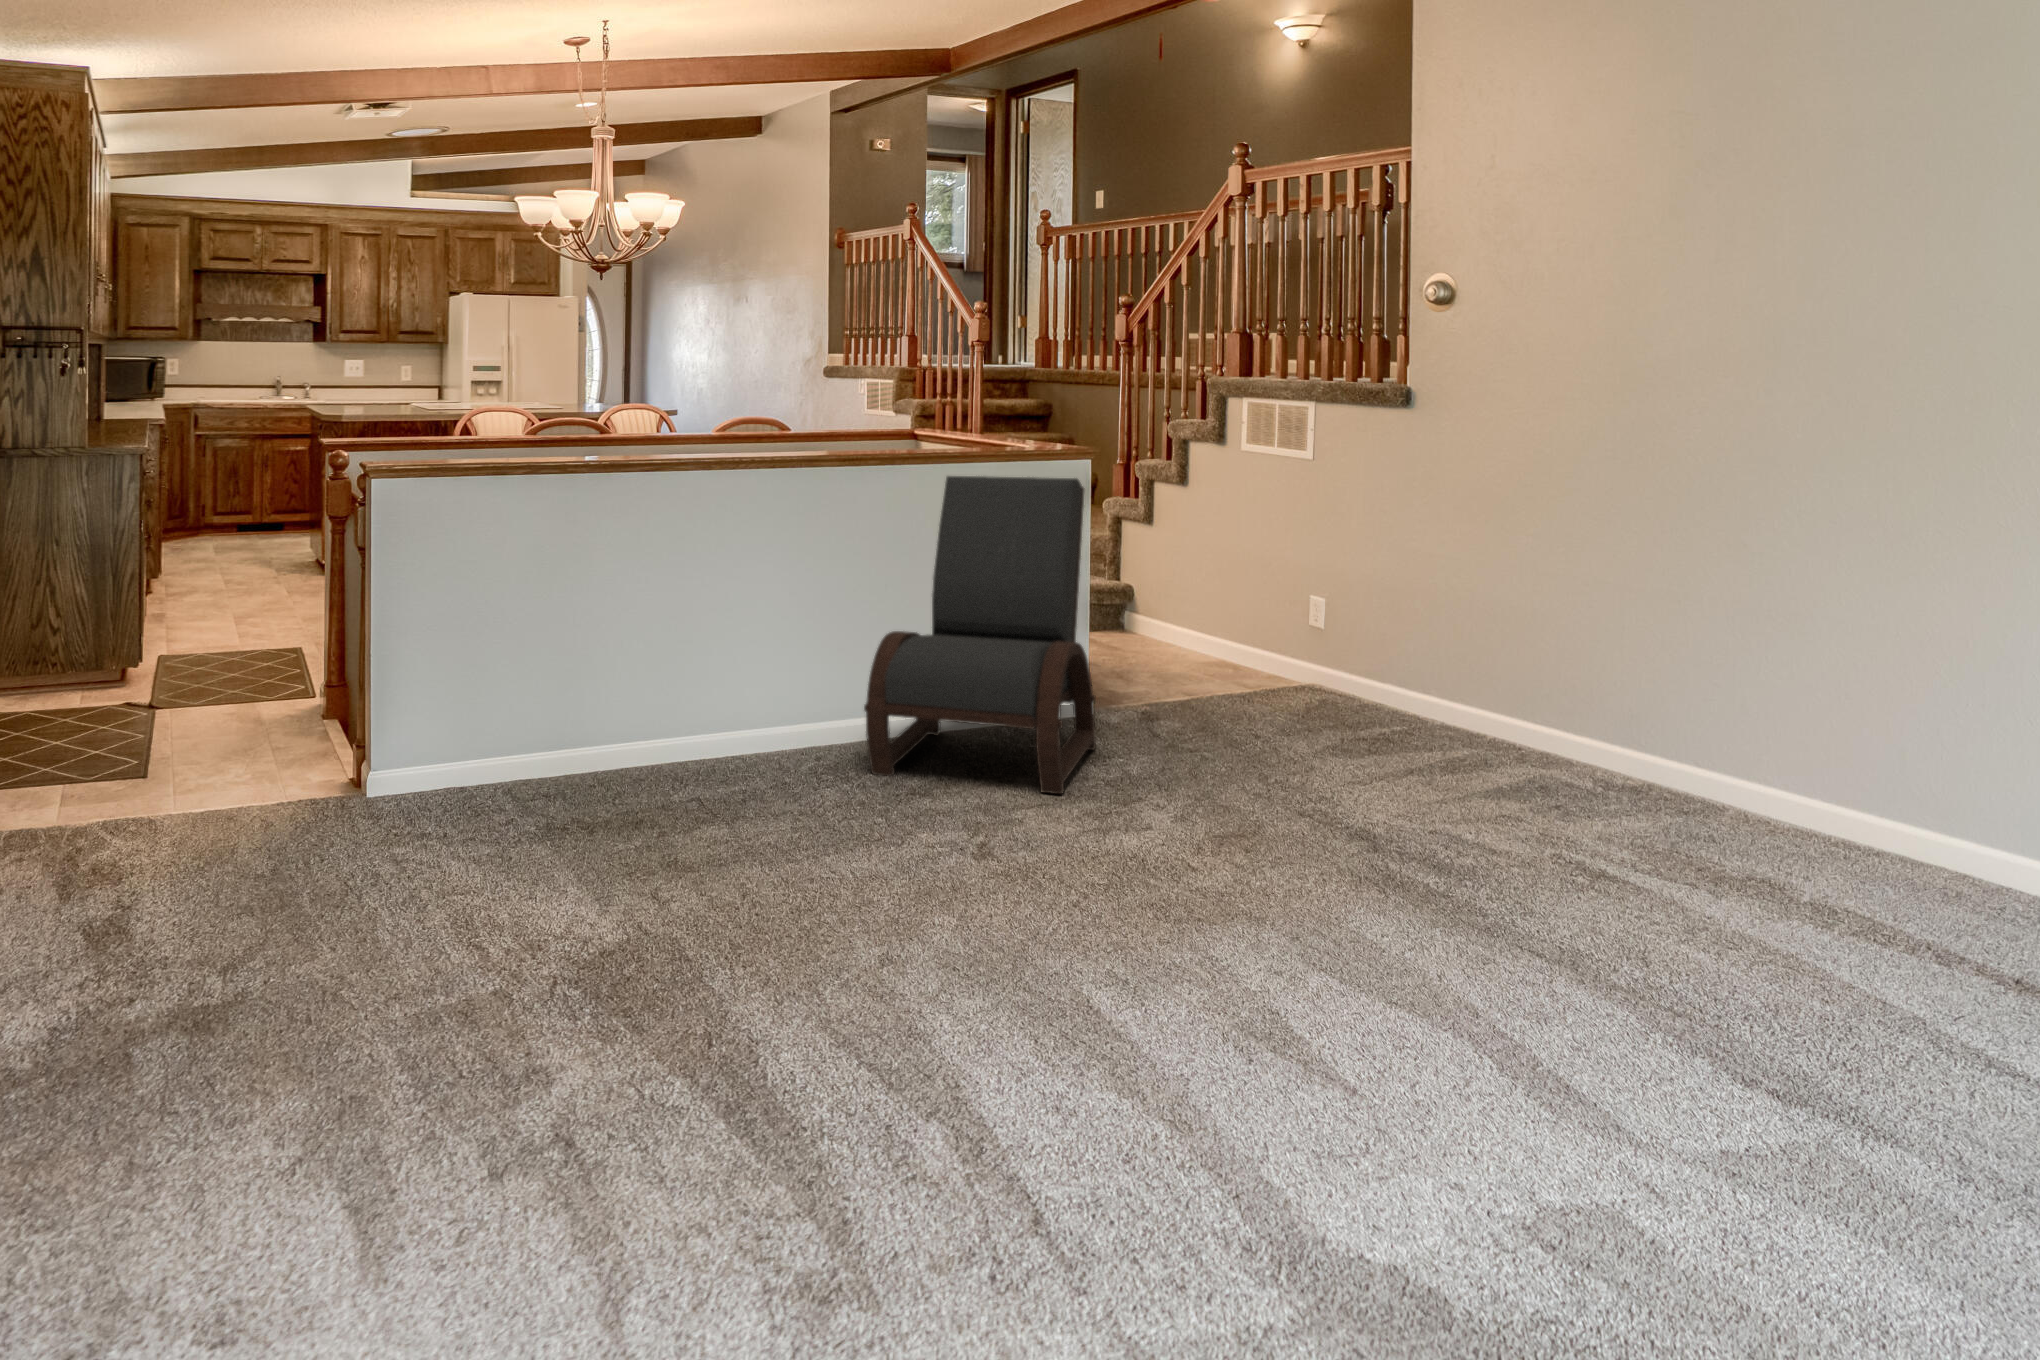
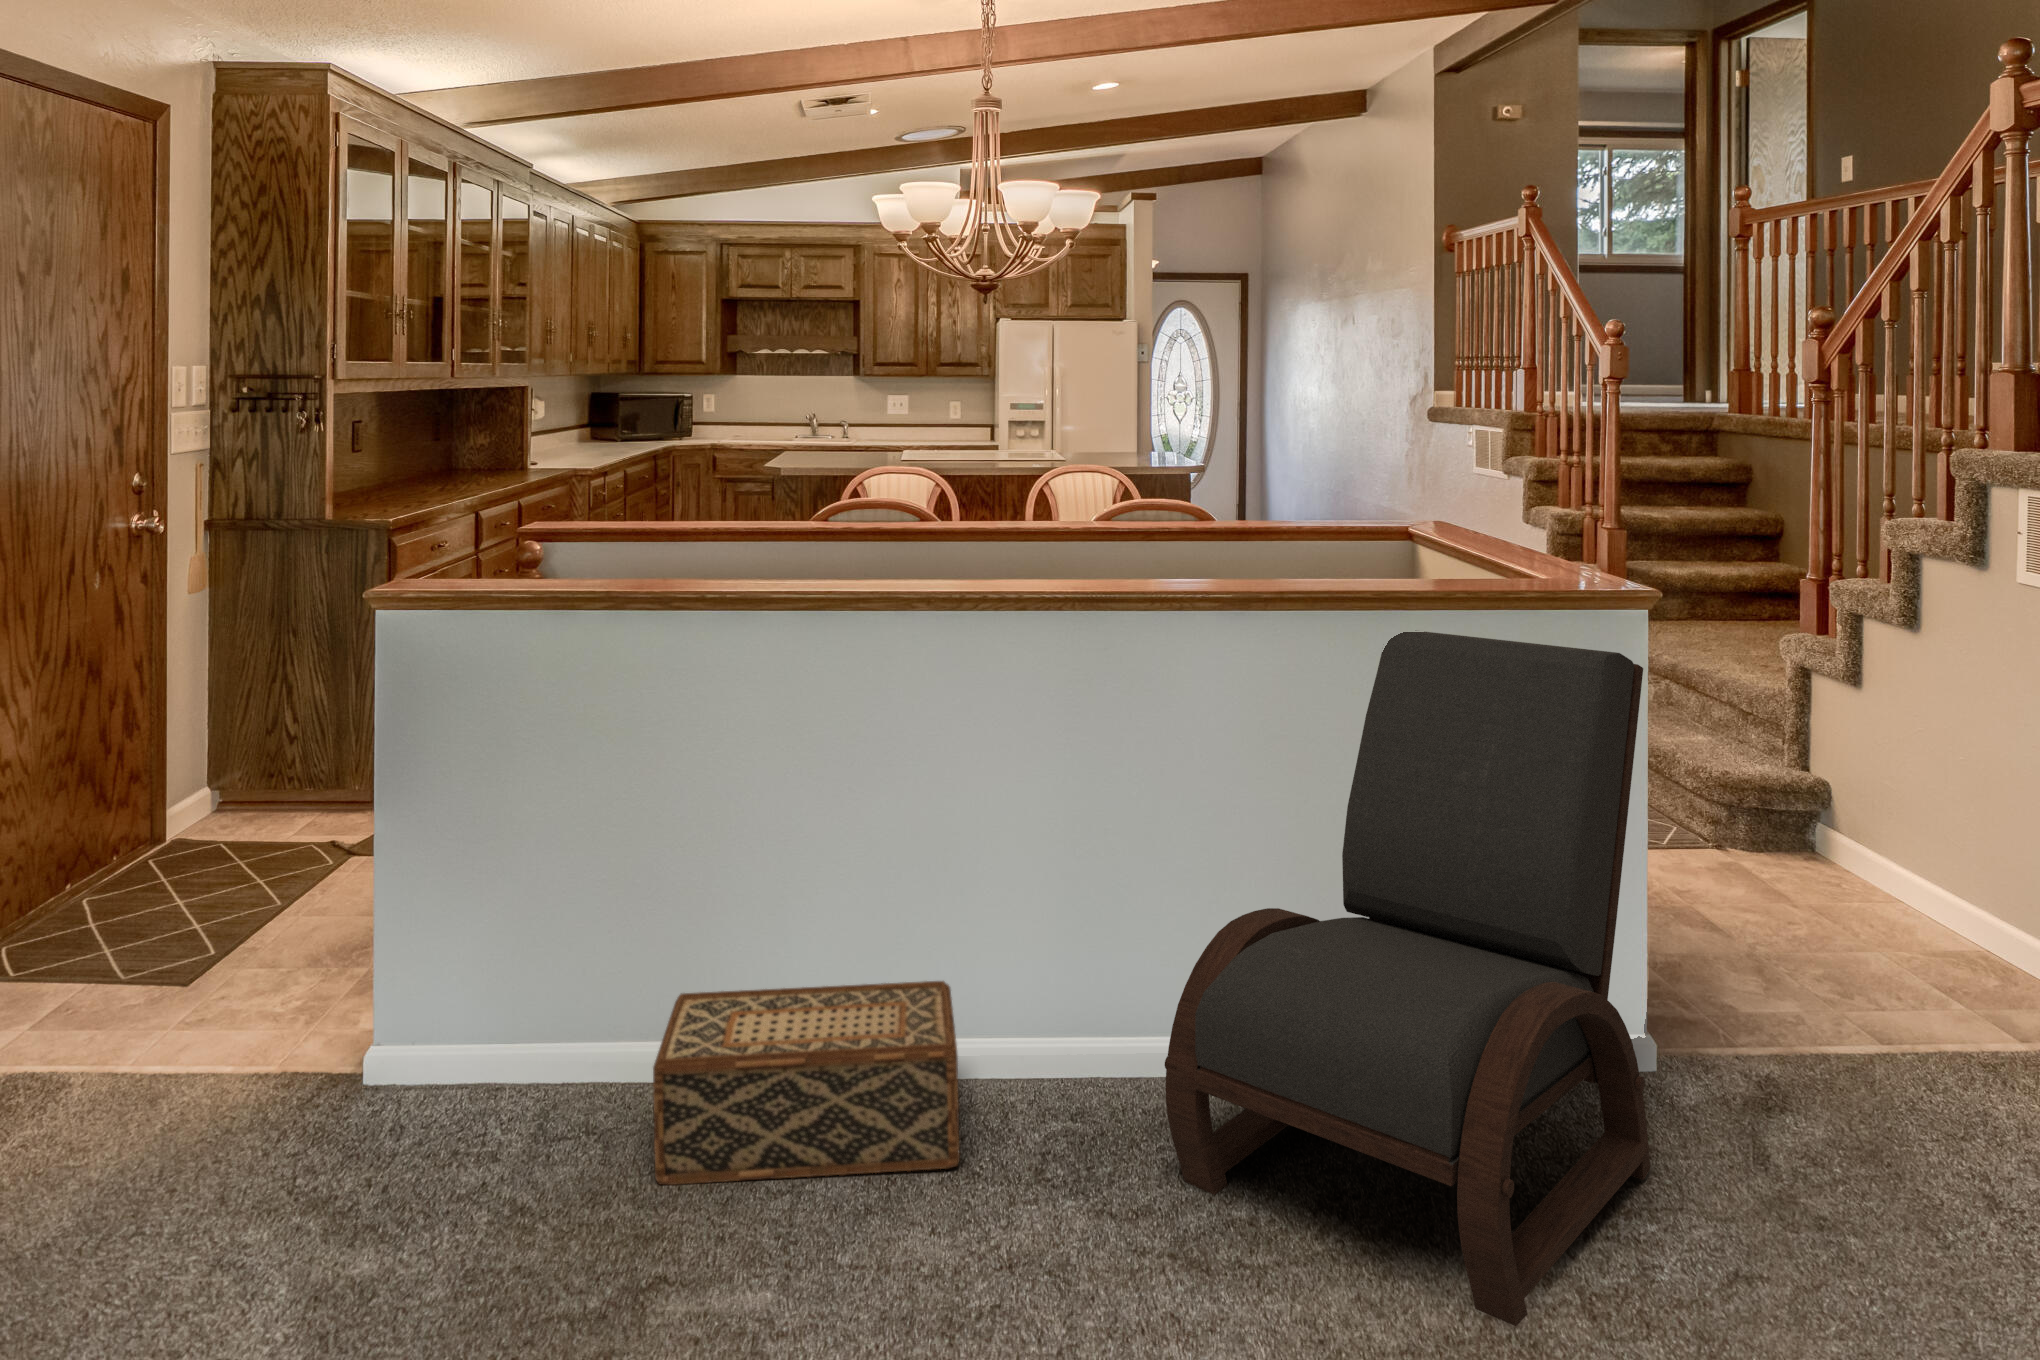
woven basket: none [553,692,749,803] -> present [653,981,960,1185]

